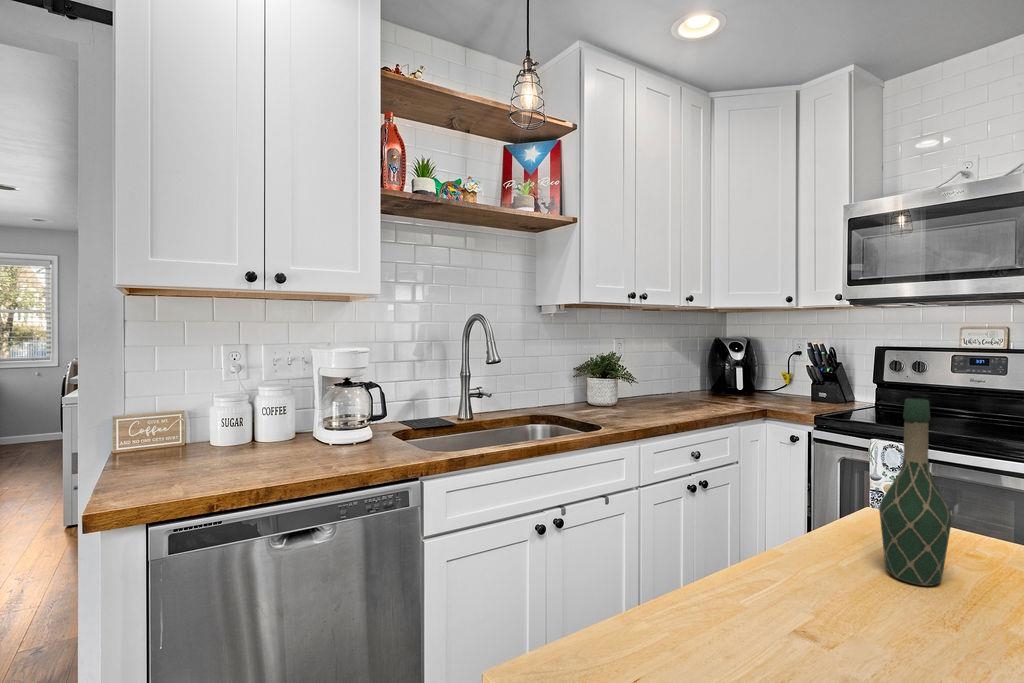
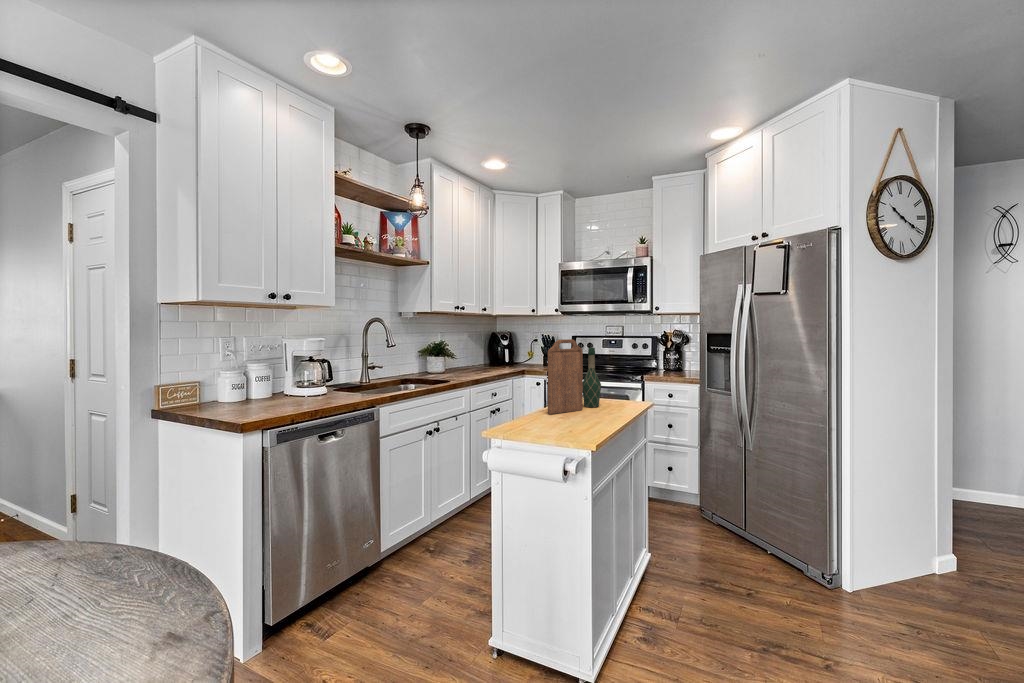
cutting board: none [749,374,881,598] -> present [548,339,583,414]

